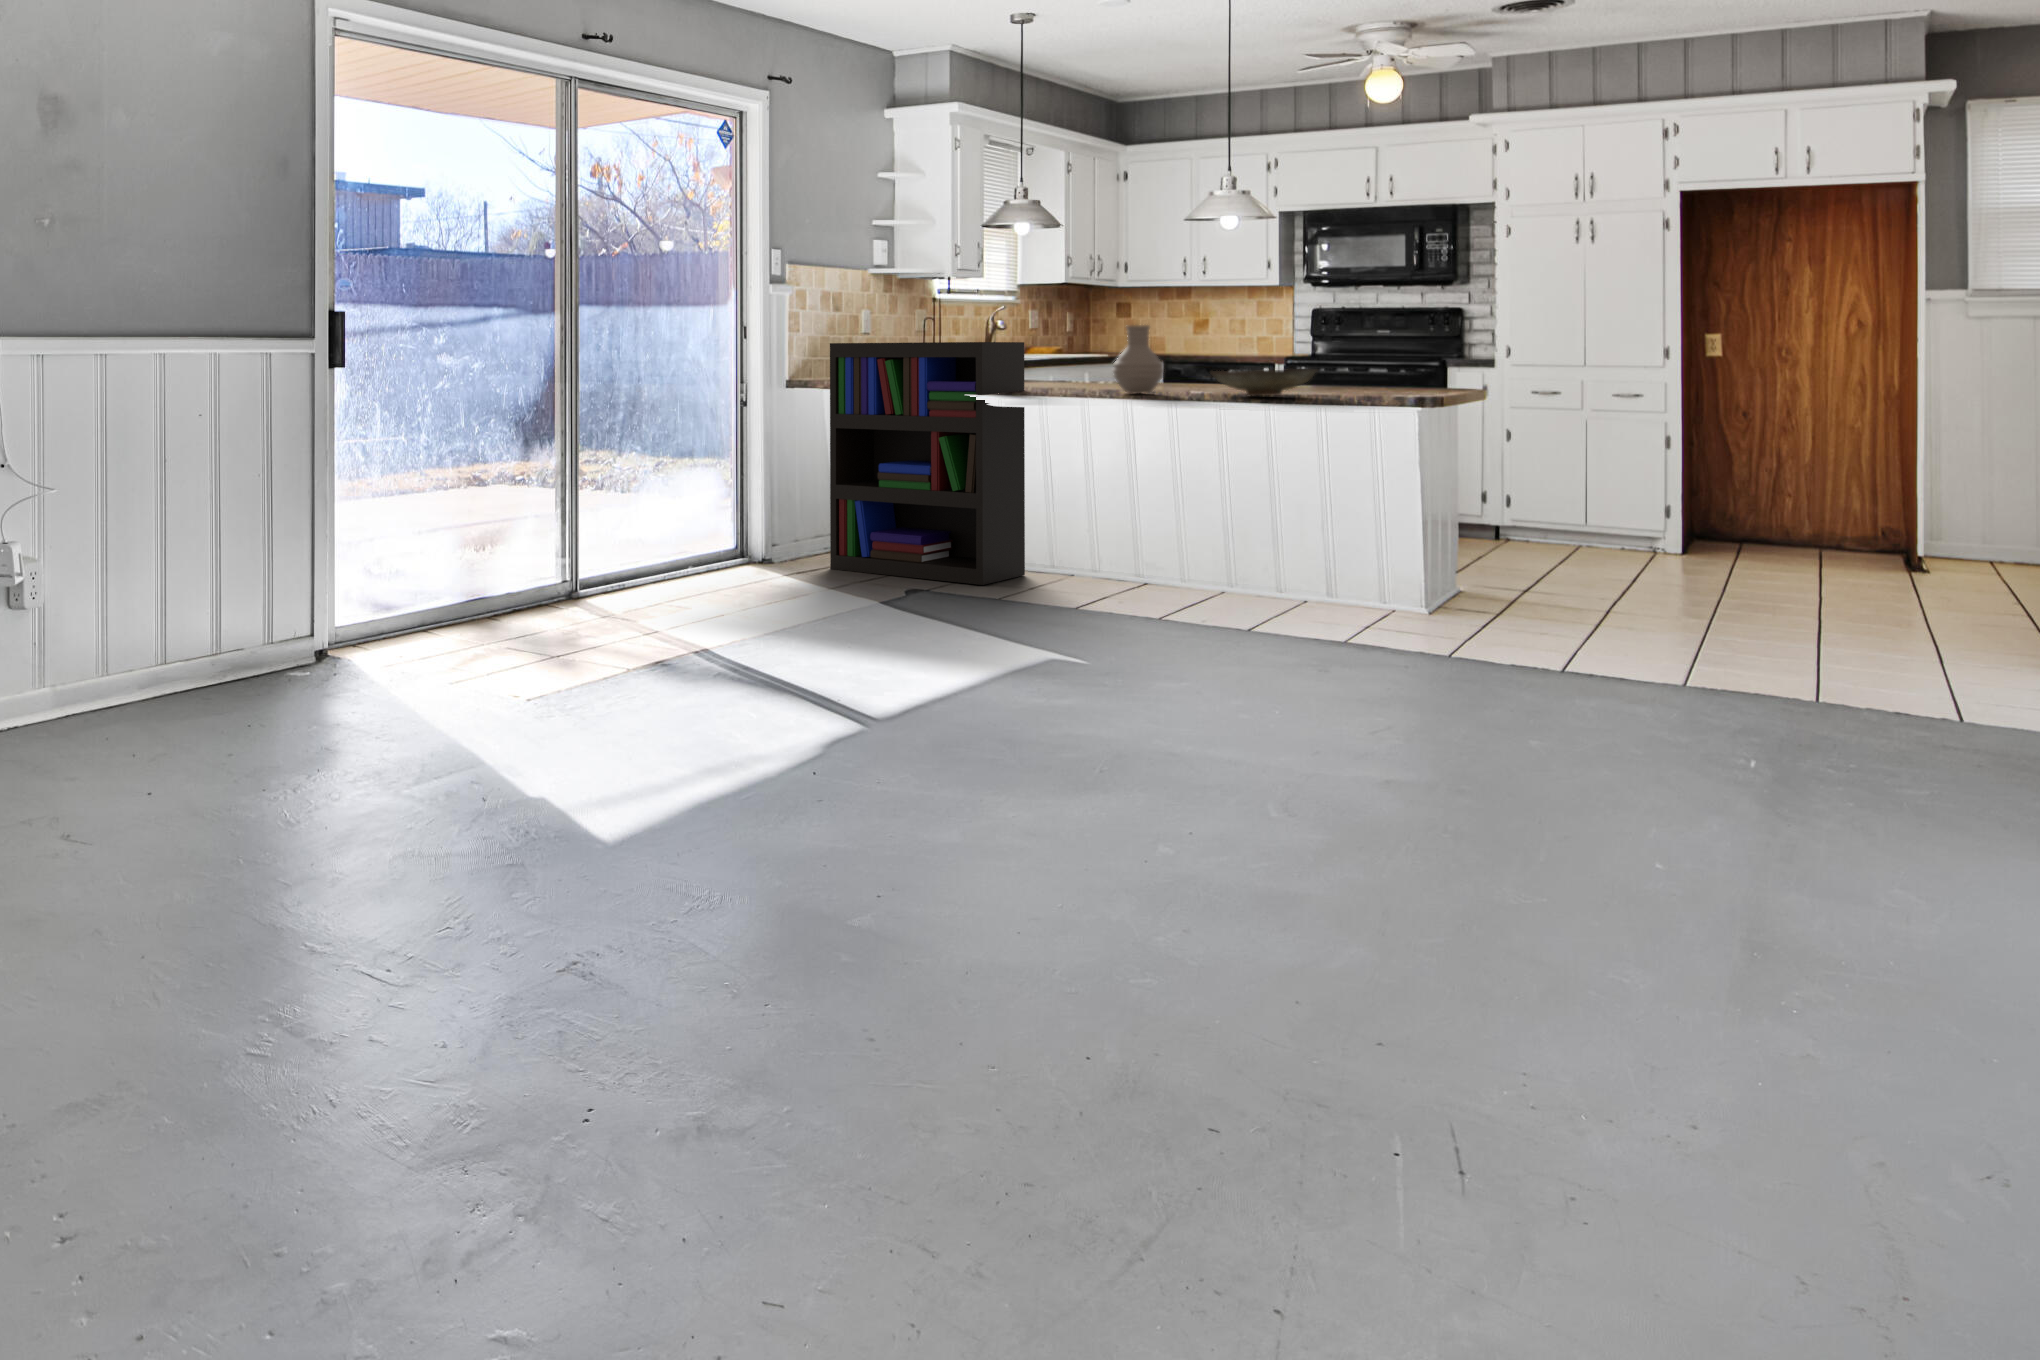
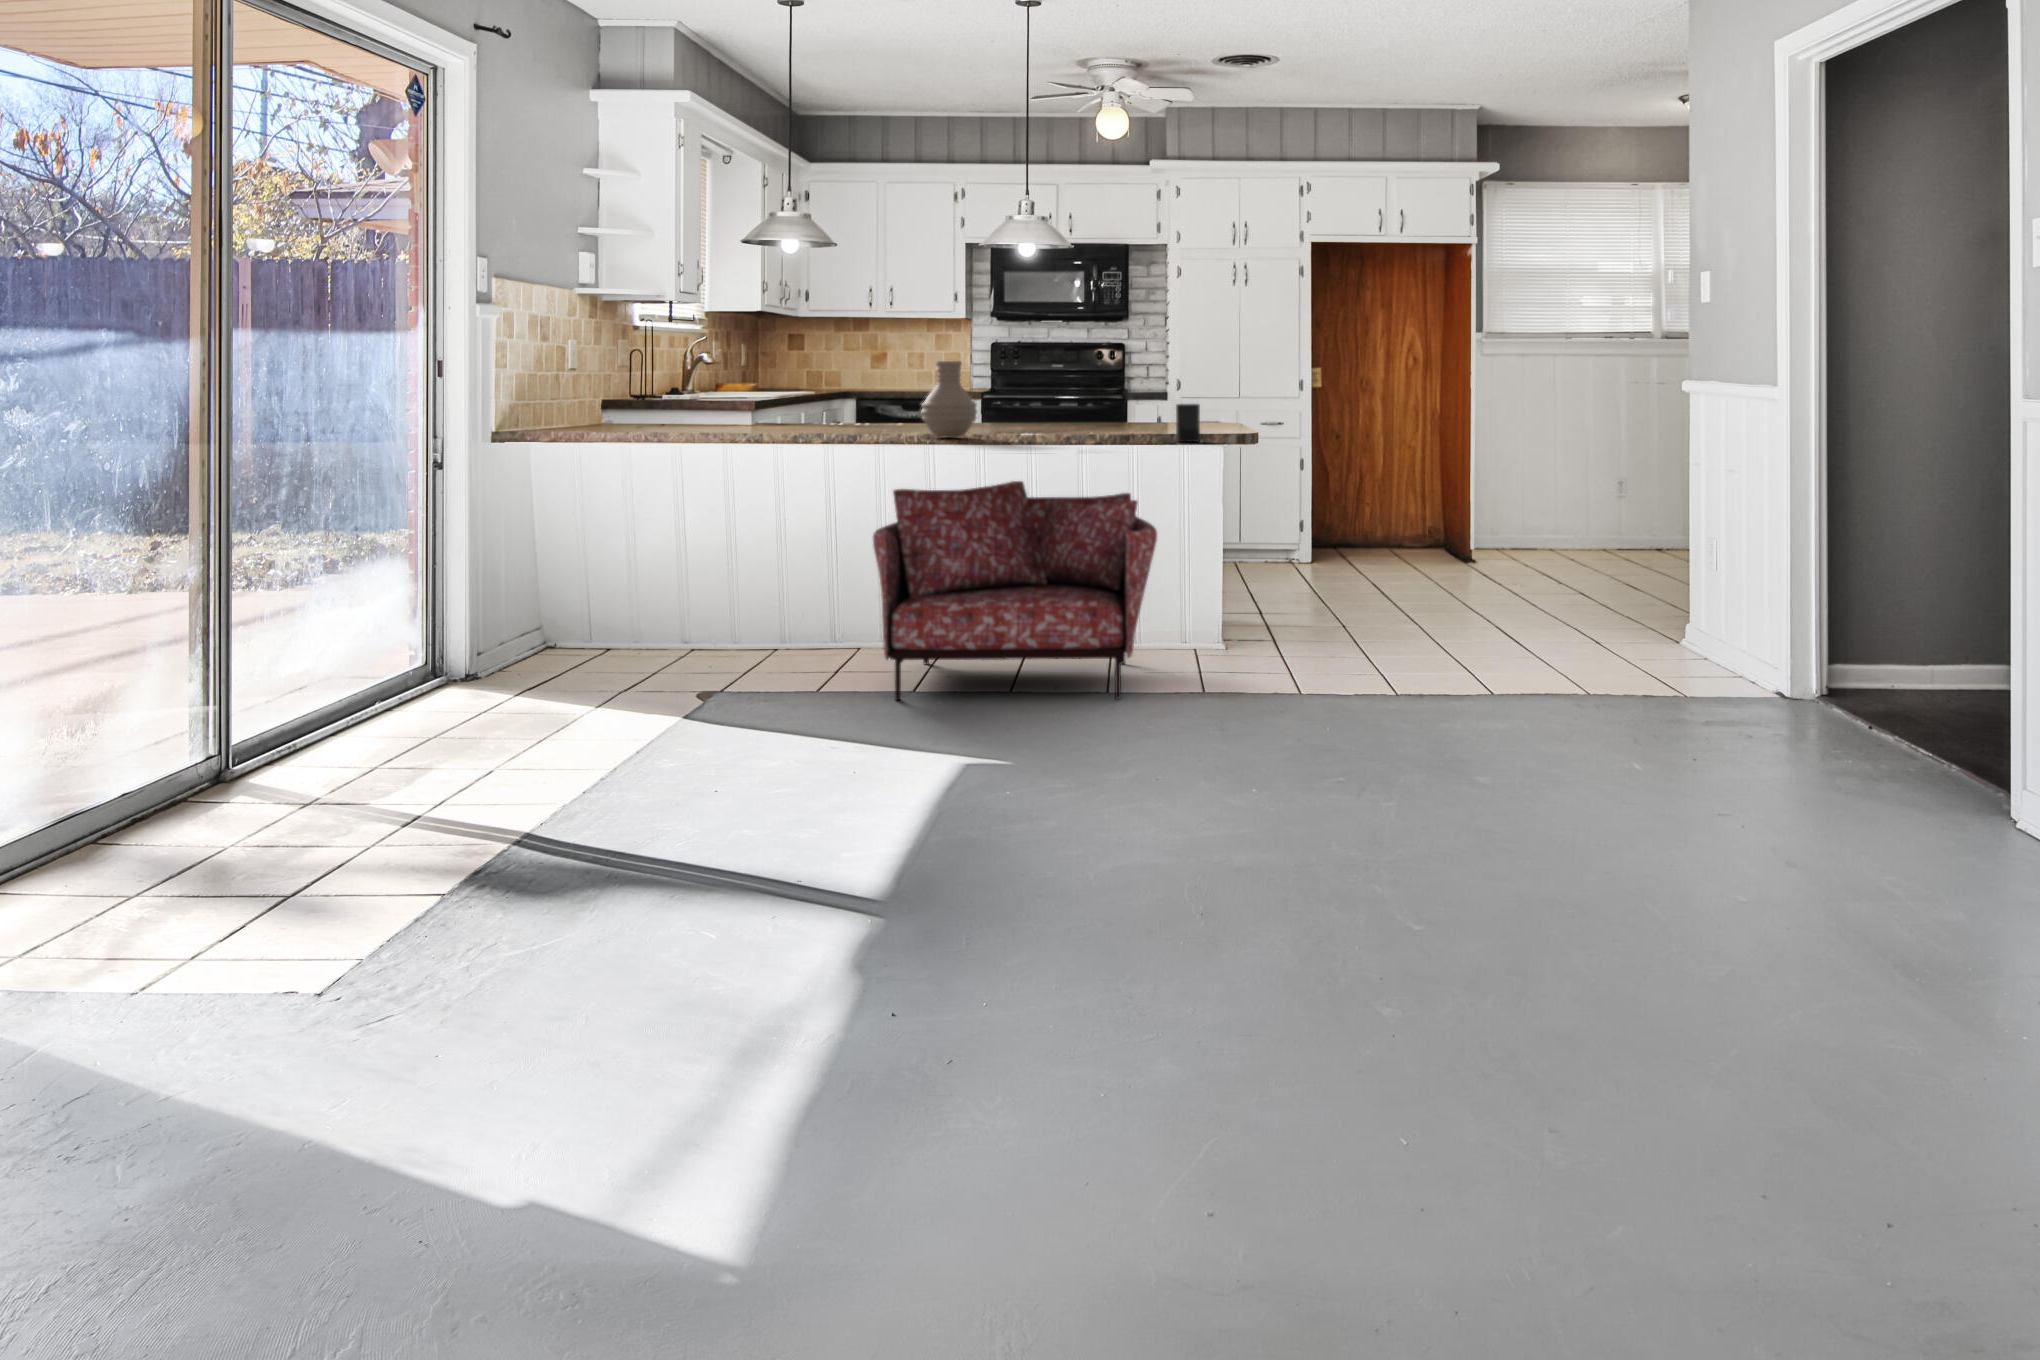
bookshelf: present [830,342,1025,585] -> none [568,380,816,677]
candle: none [1353,362,1380,402] -> present [1176,404,1200,442]
decorative bowl: present [1211,369,1317,396] -> none [1027,408,1134,438]
armchair: none [1036,433,1304,629] -> present [873,481,1157,700]

